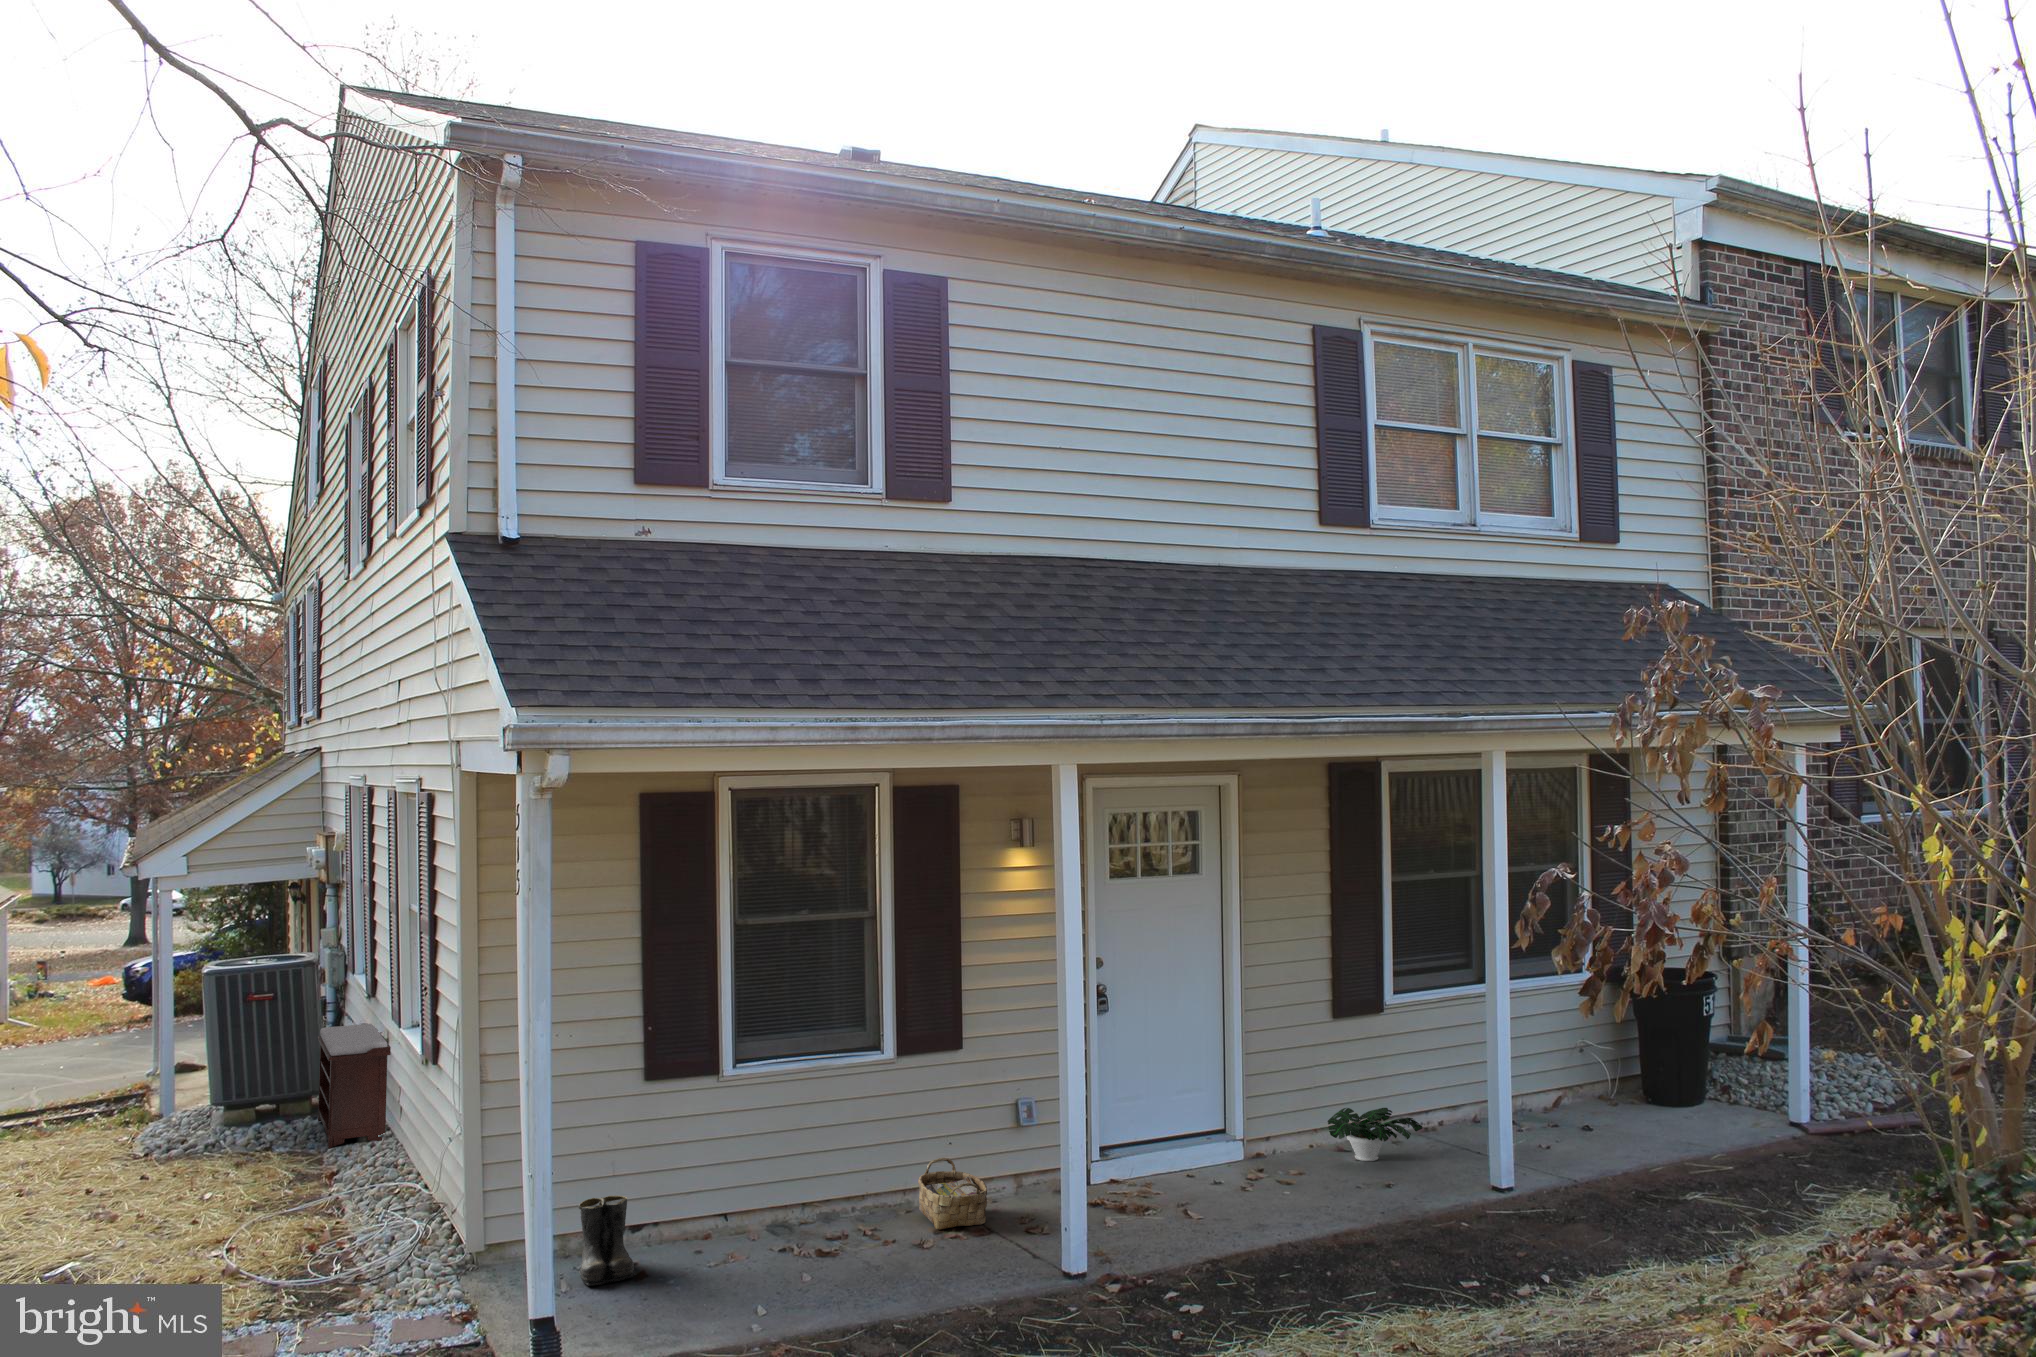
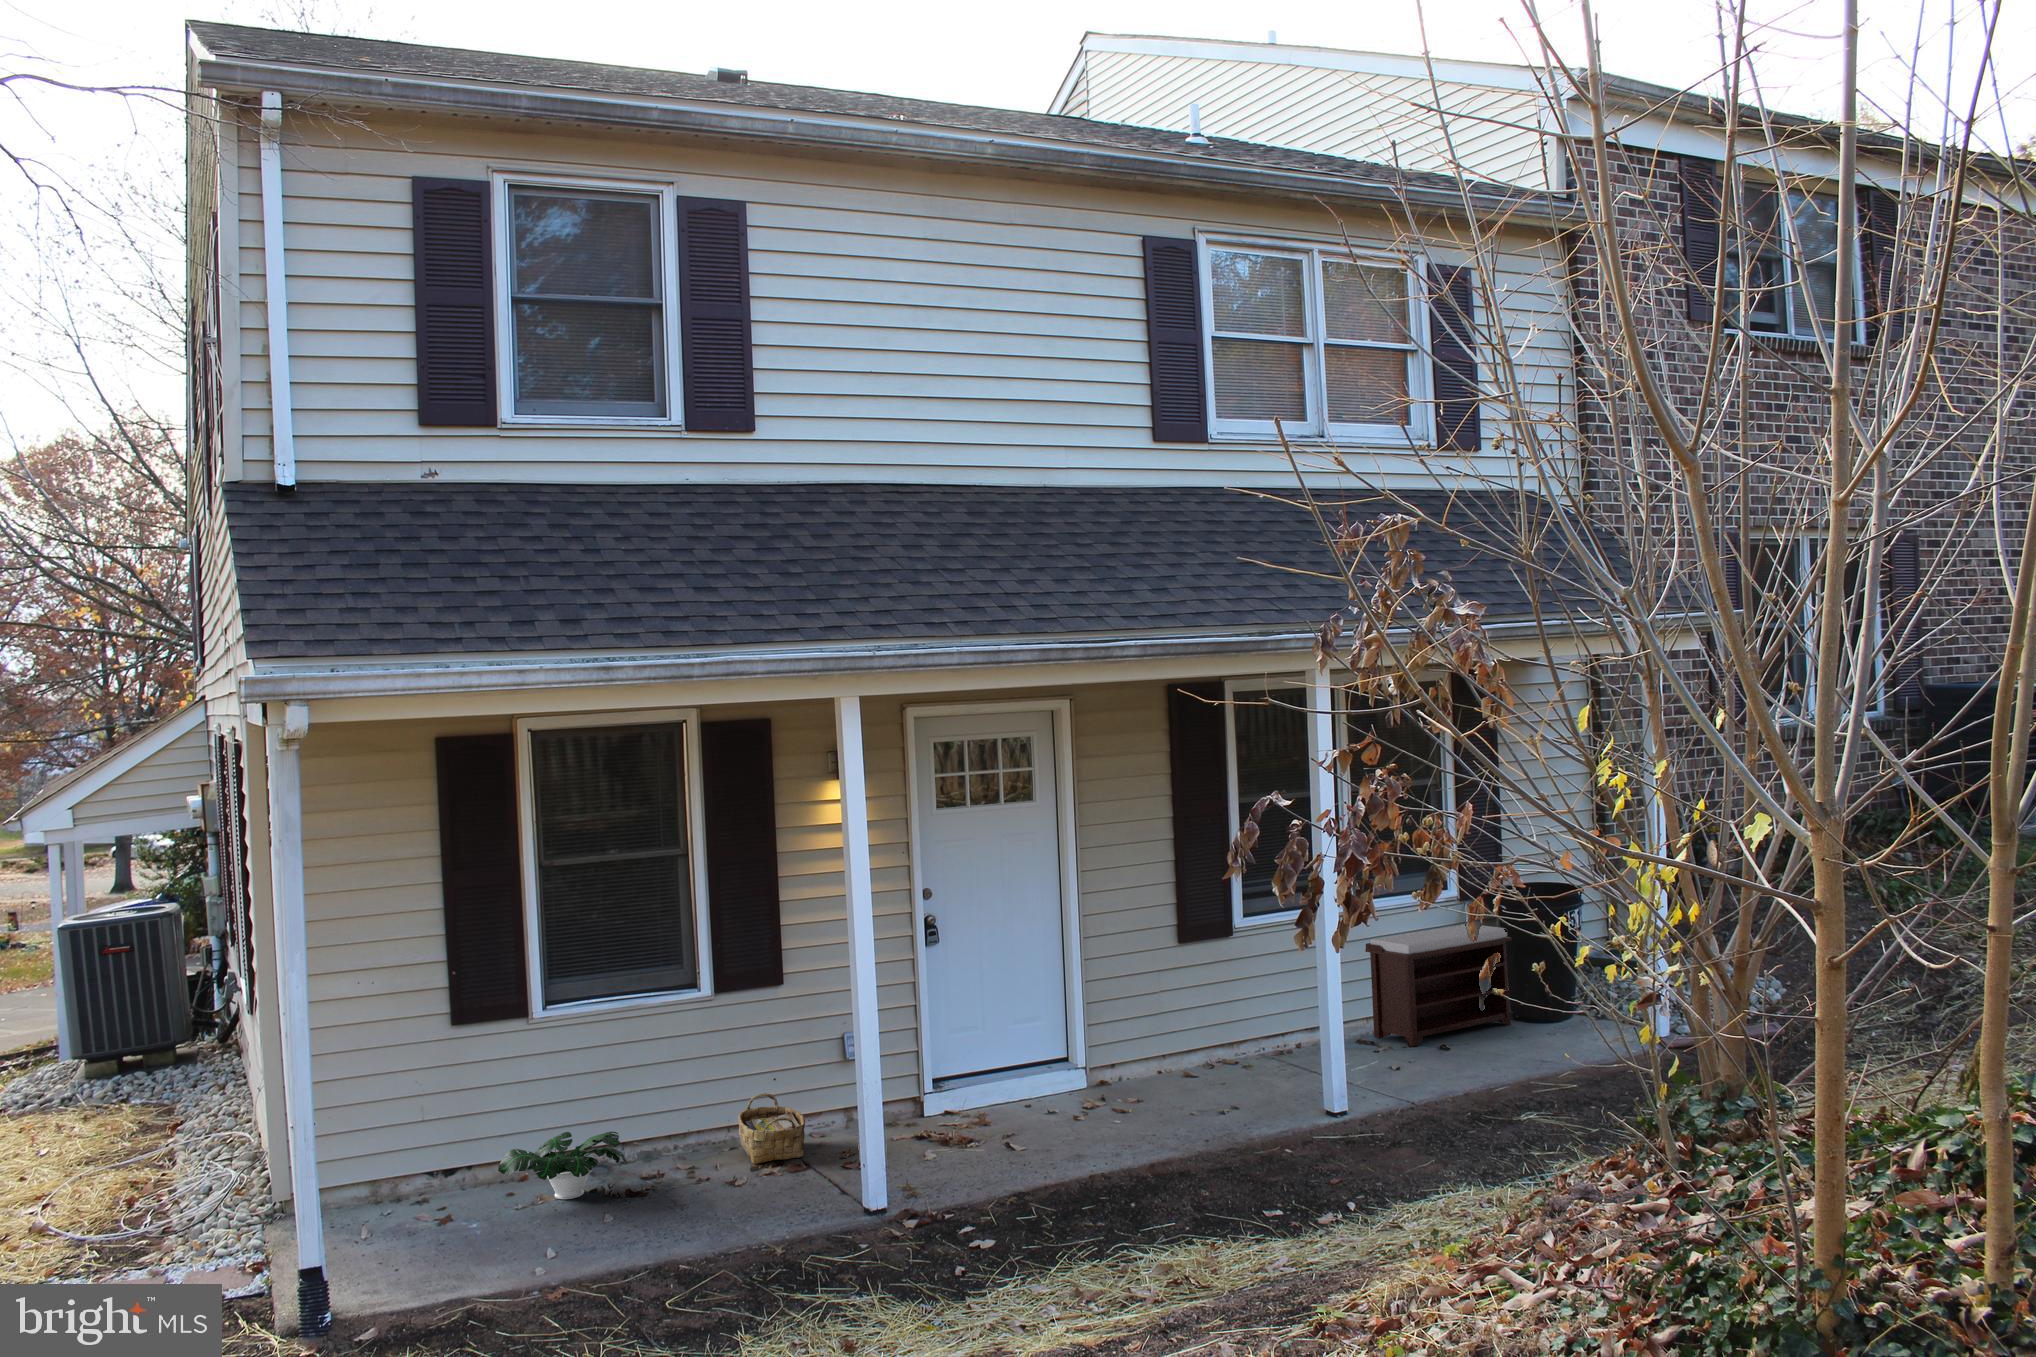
bench: present [318,1024,391,1148] -> present [1365,924,1512,1046]
potted plant: present [1328,1108,1423,1161] -> present [498,1132,626,1199]
boots: present [578,1196,636,1286] -> none [382,1142,440,1231]

